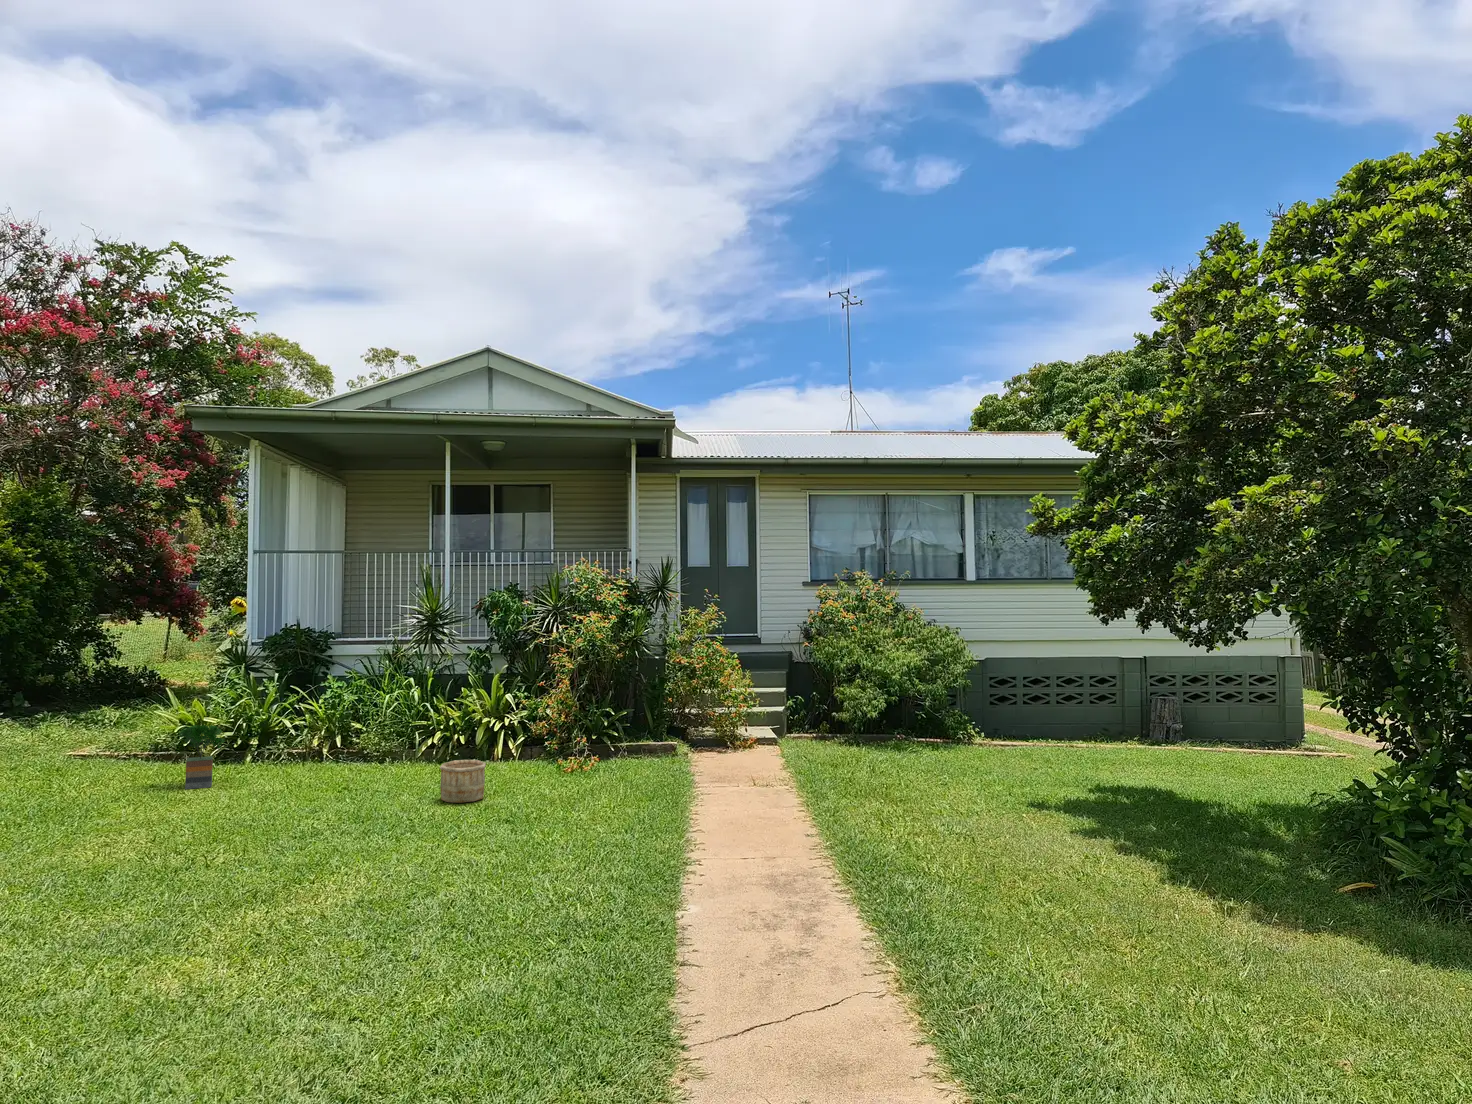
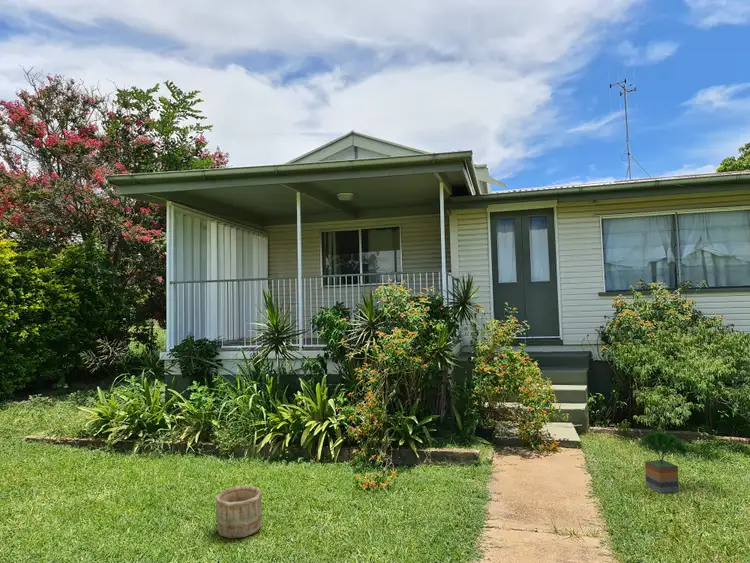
potted tree: present [180,725,224,789] -> present [640,432,687,493]

